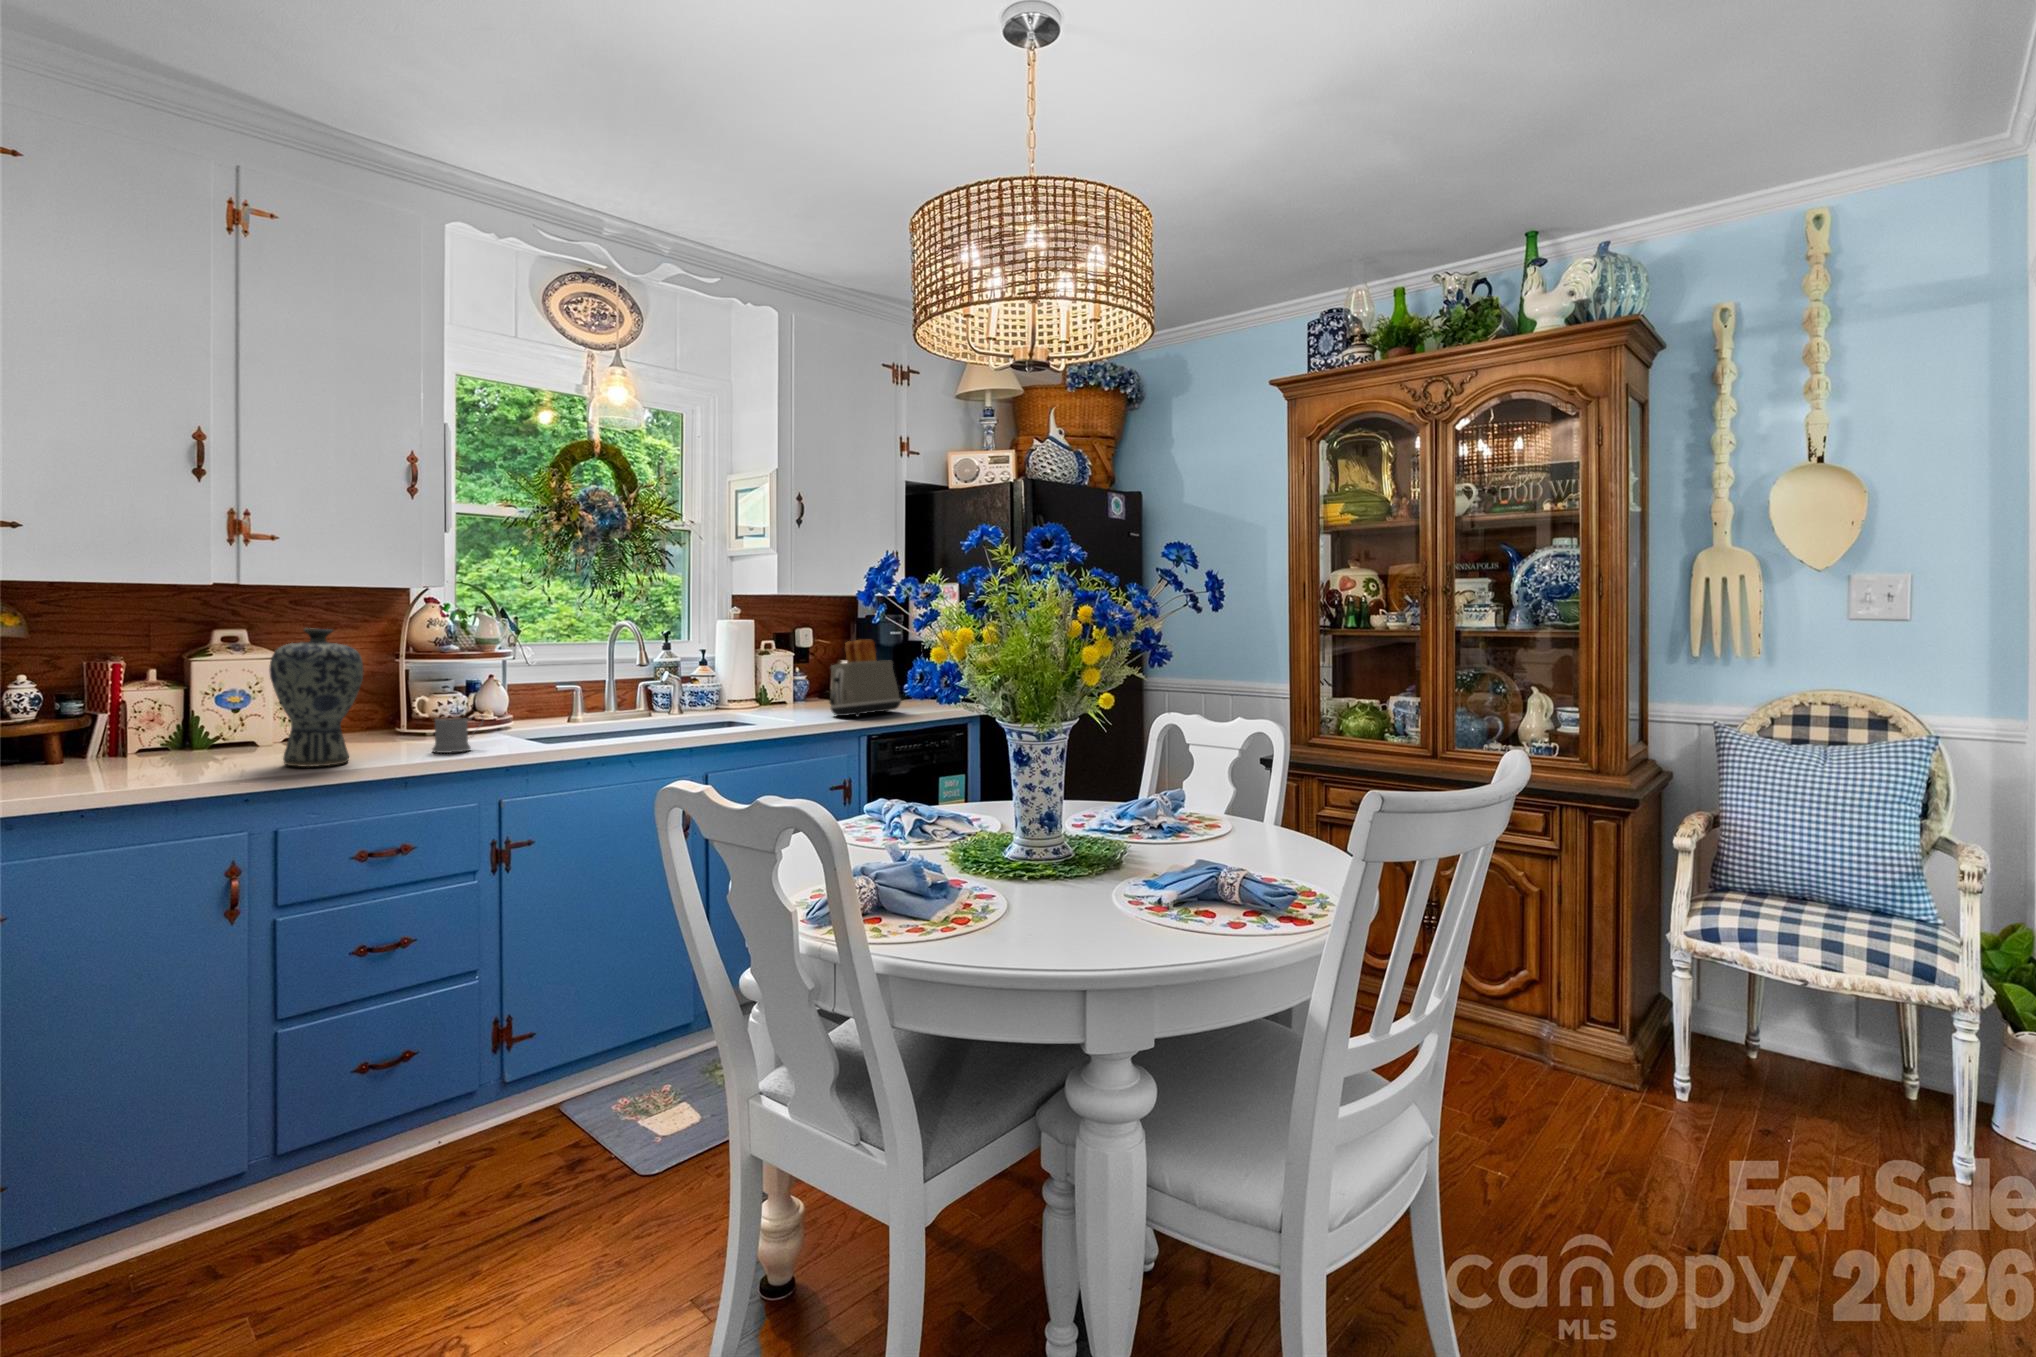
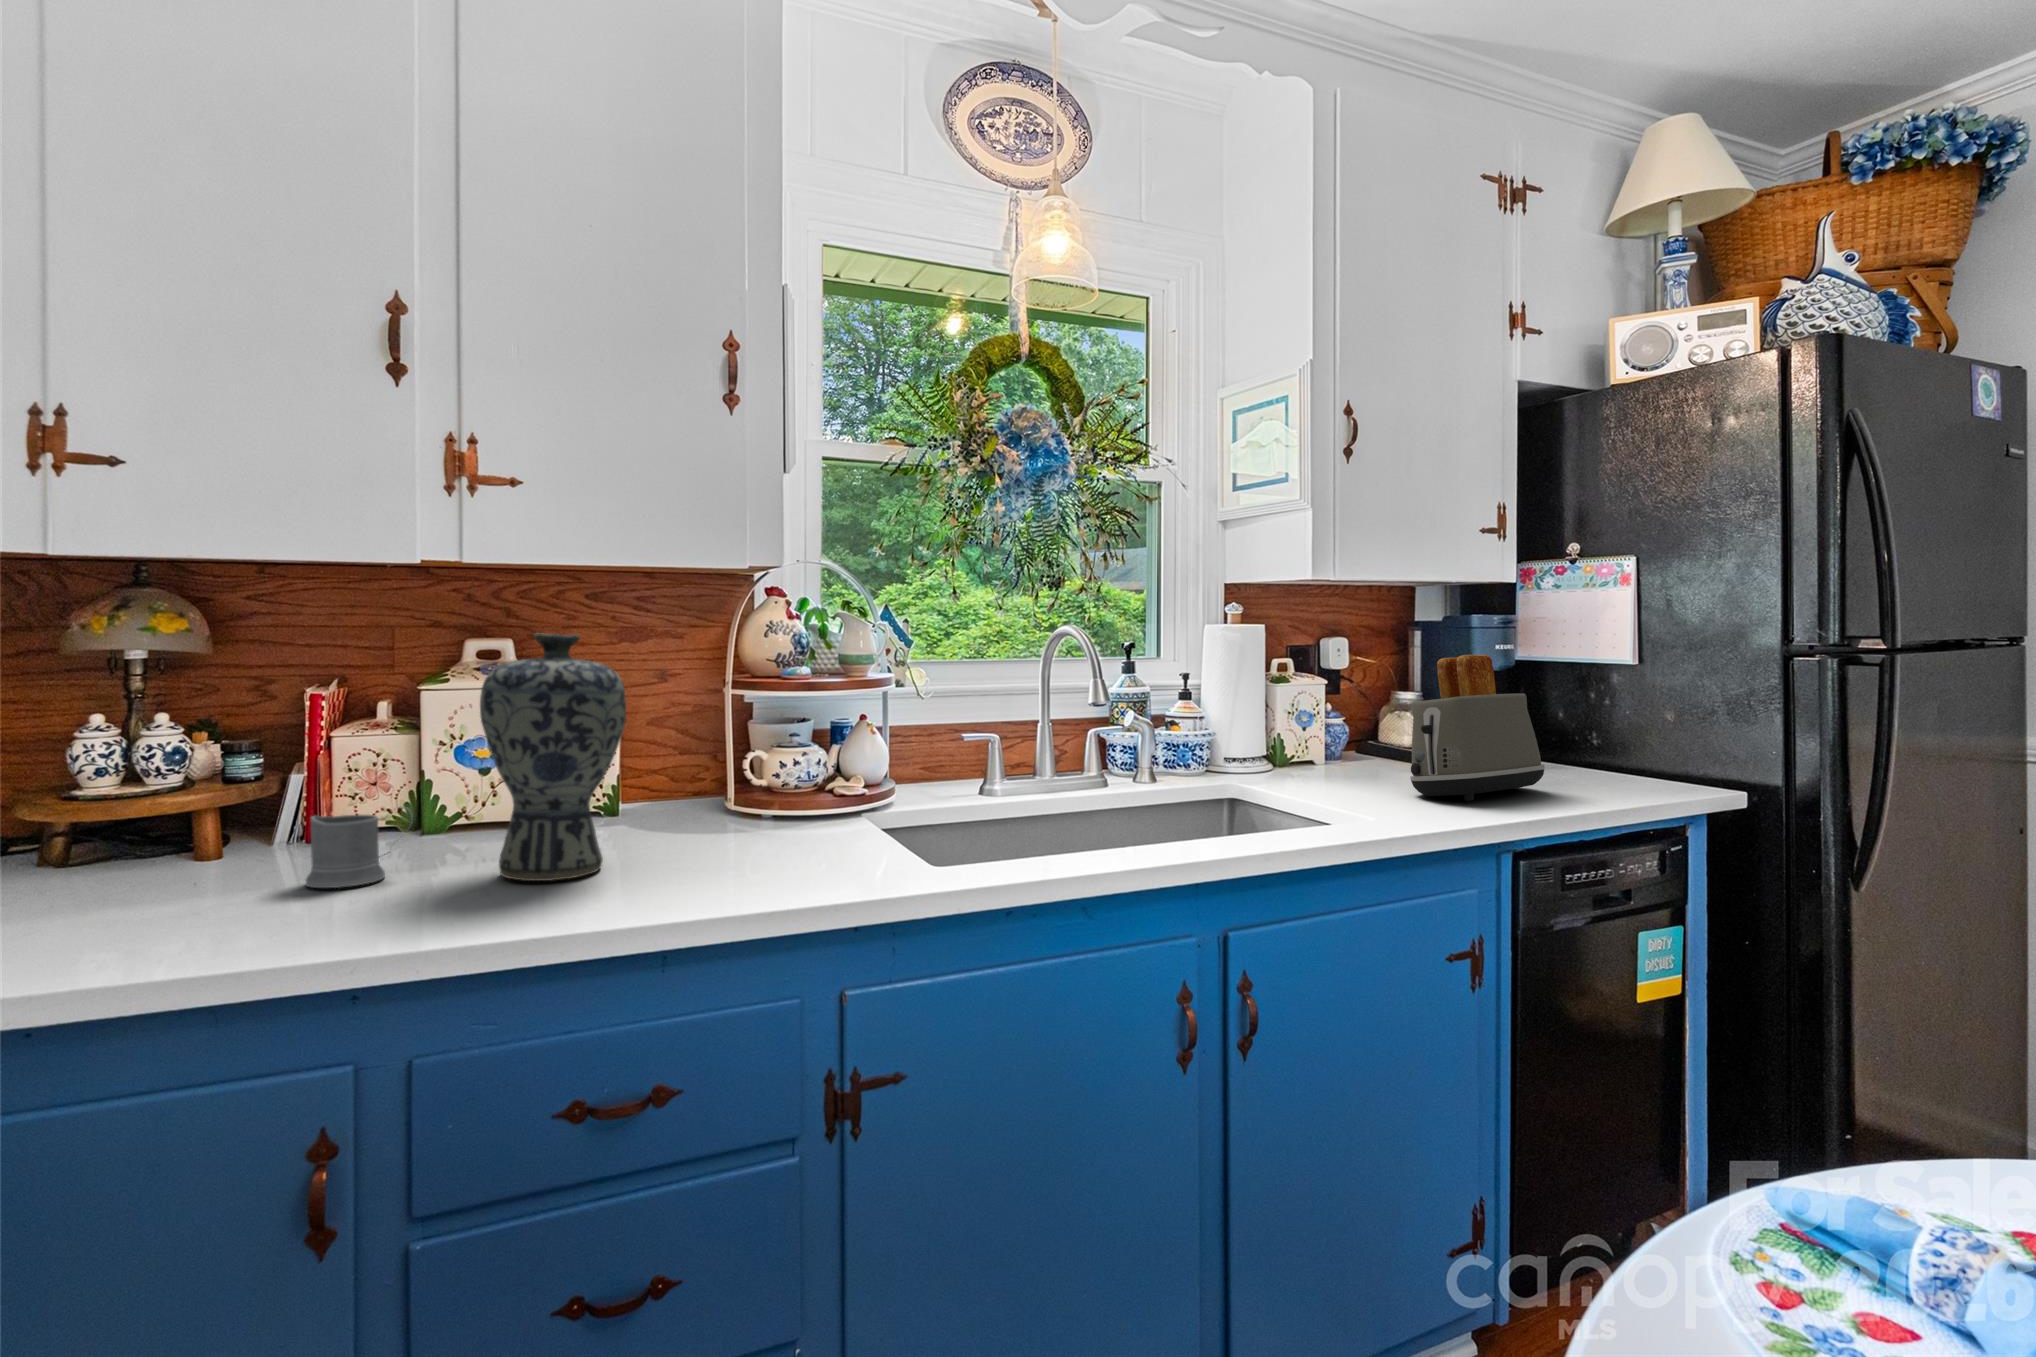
mug: present [432,718,482,753] -> present [306,806,413,888]

